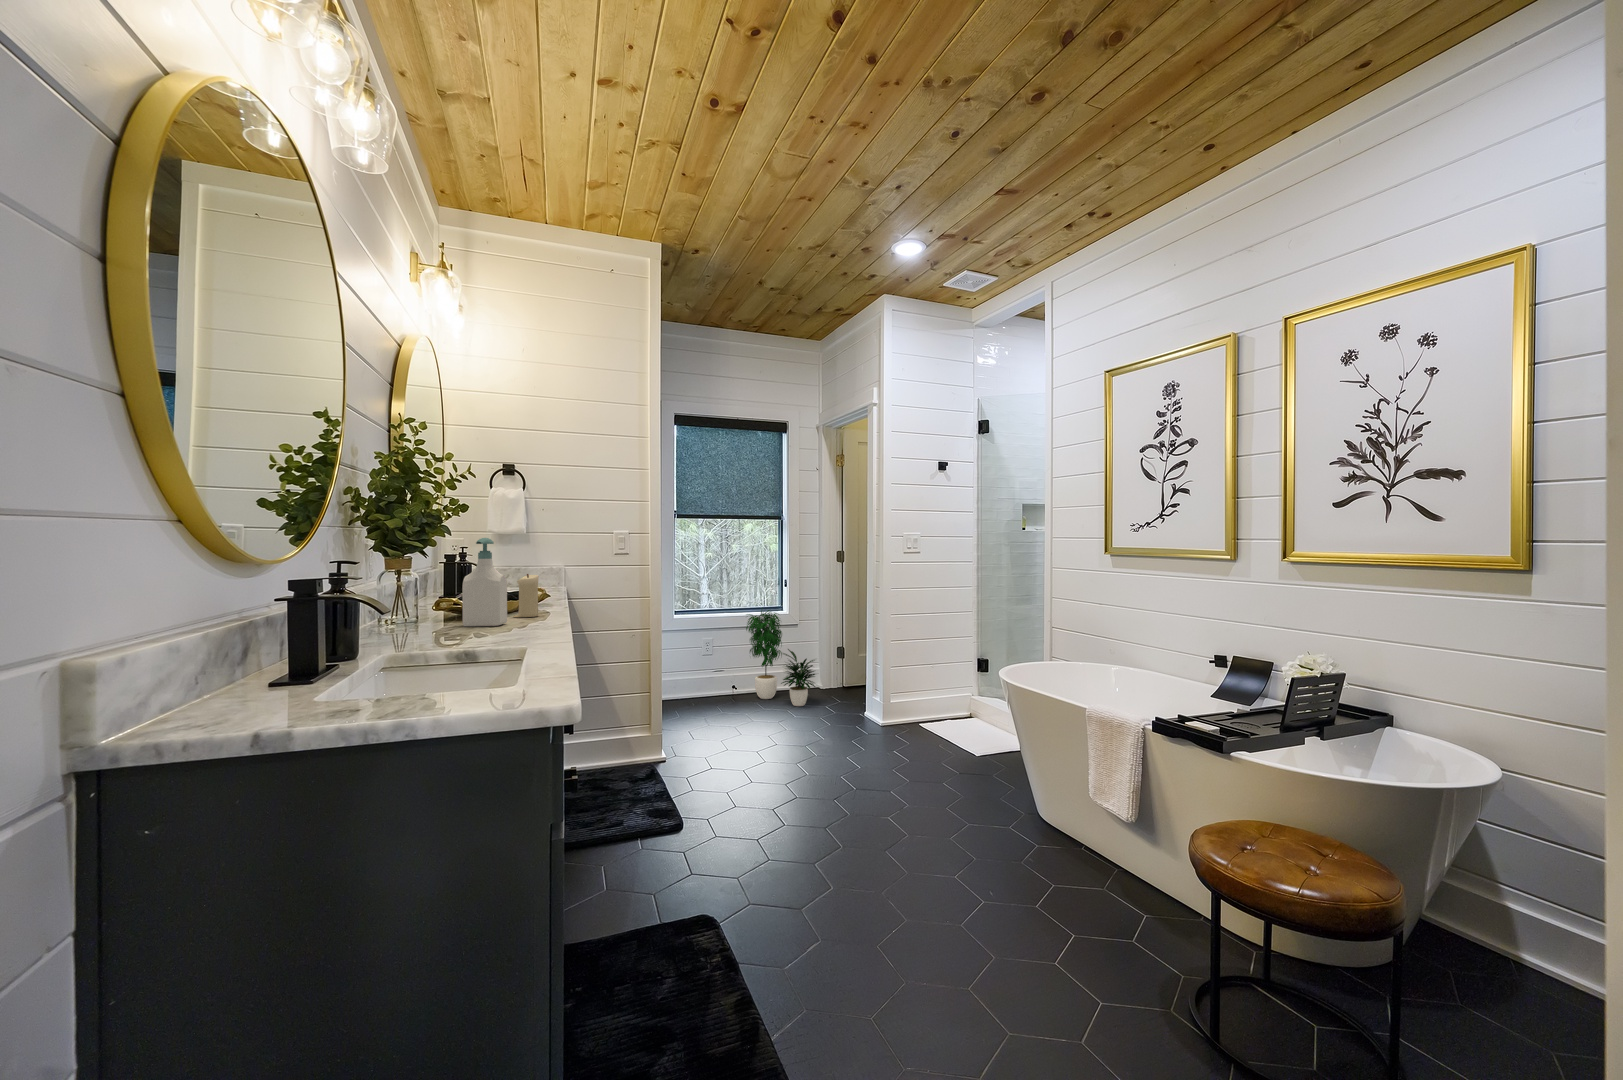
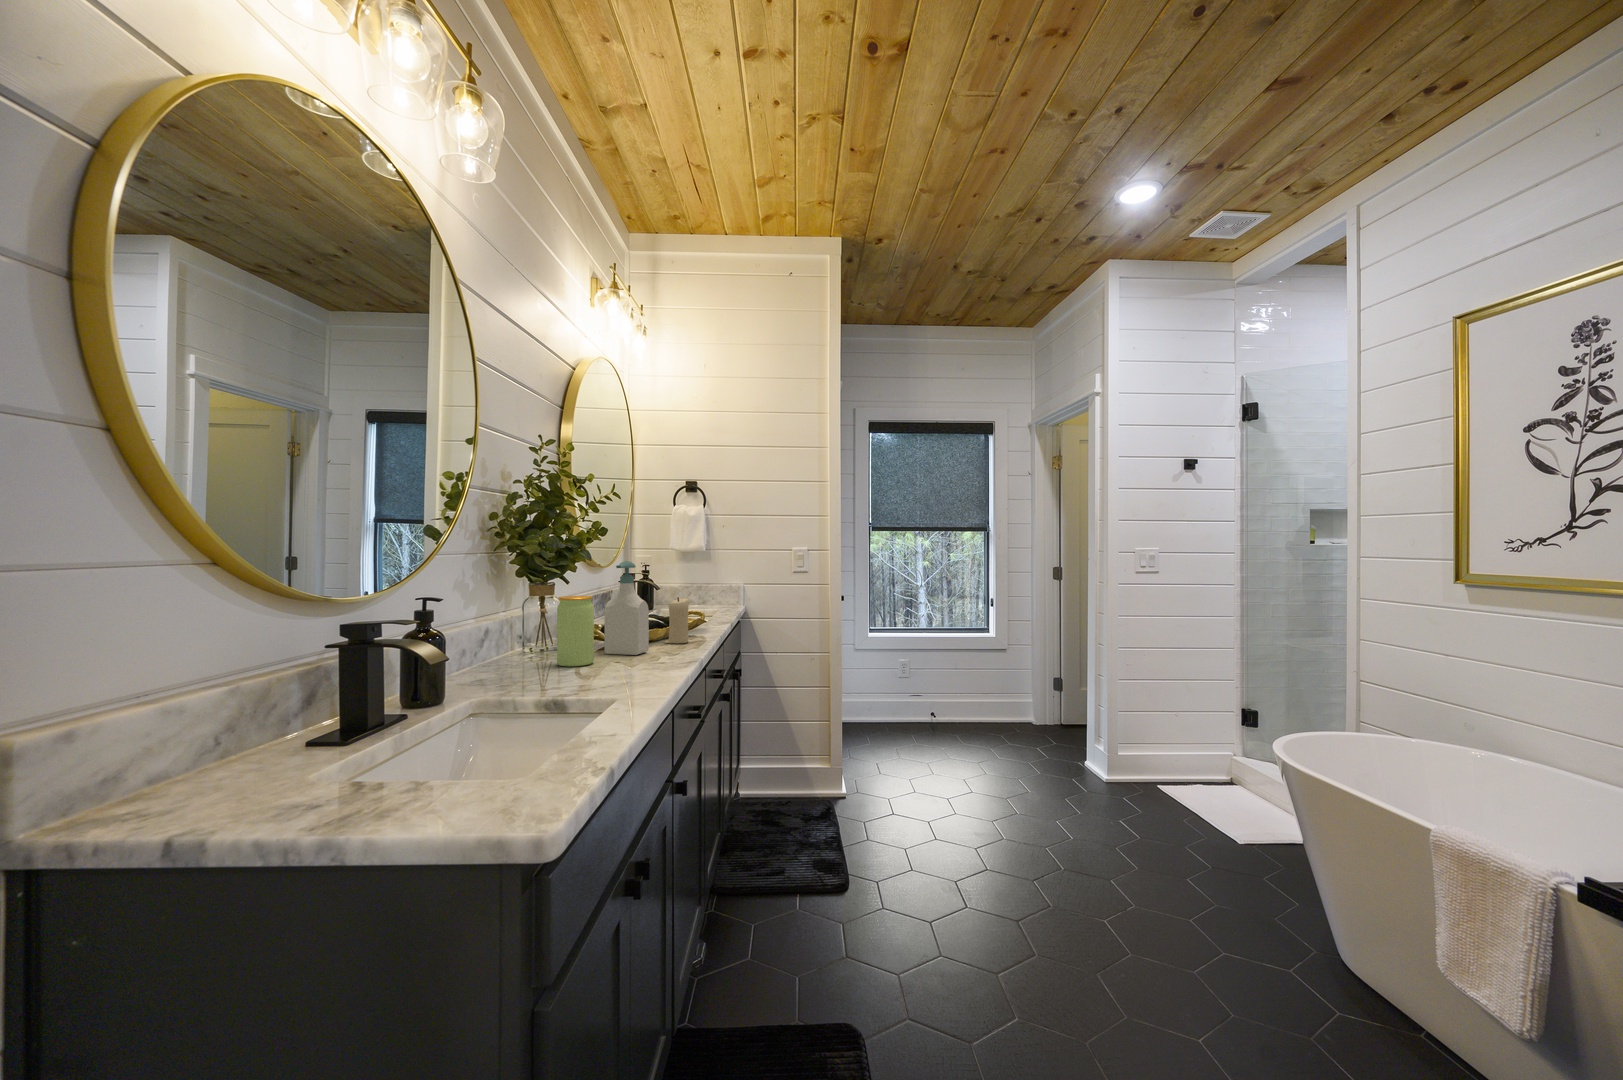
jar: none [424,569,462,636] -> present [557,596,594,666]
potted plant: present [746,610,815,706] -> none [940,626,1026,744]

